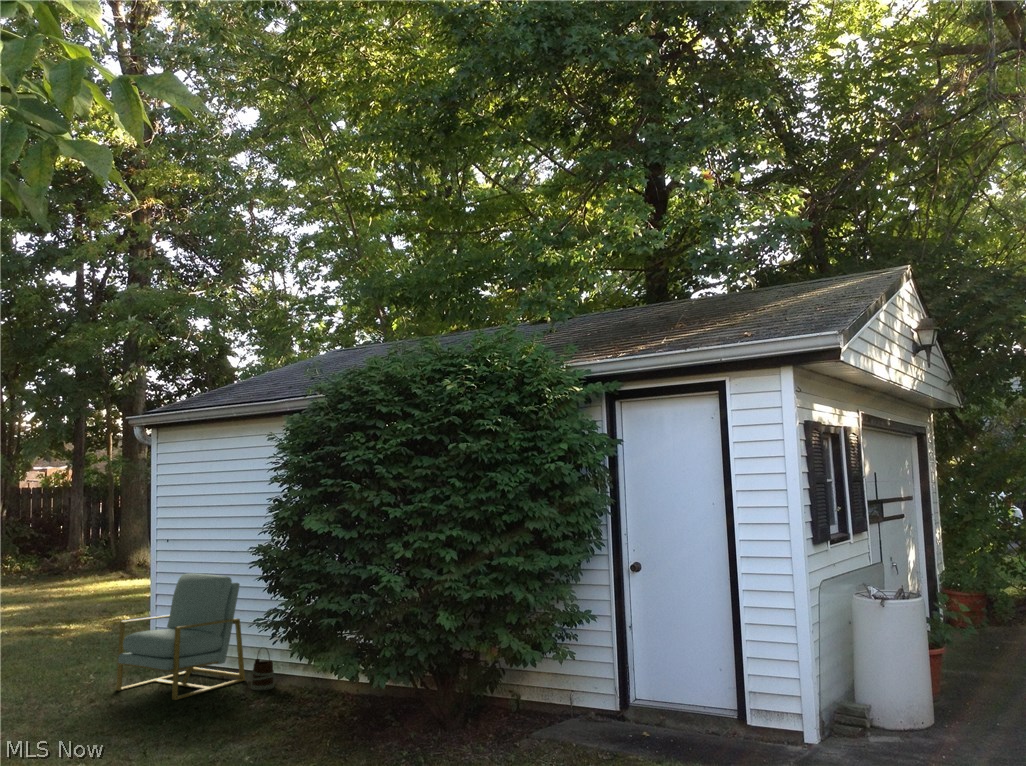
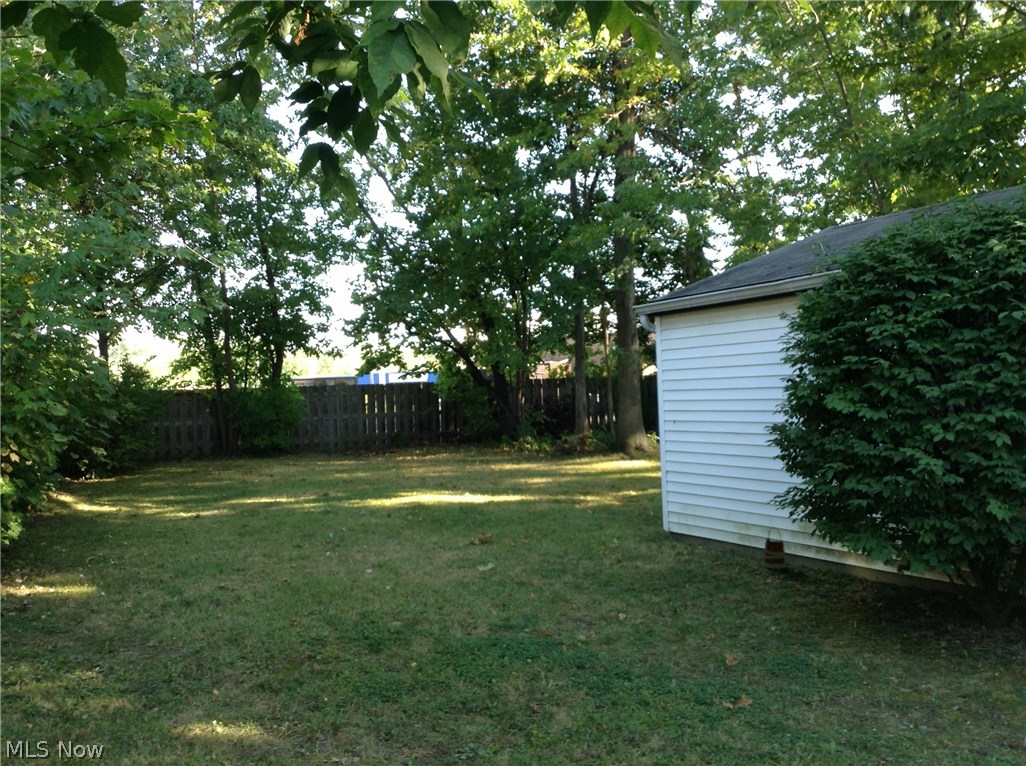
chair: present [116,573,245,700] -> none [640,453,756,568]

